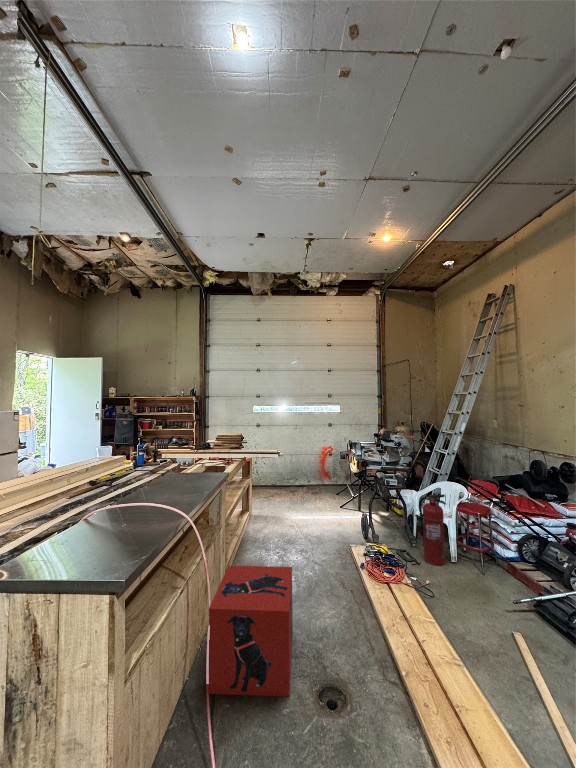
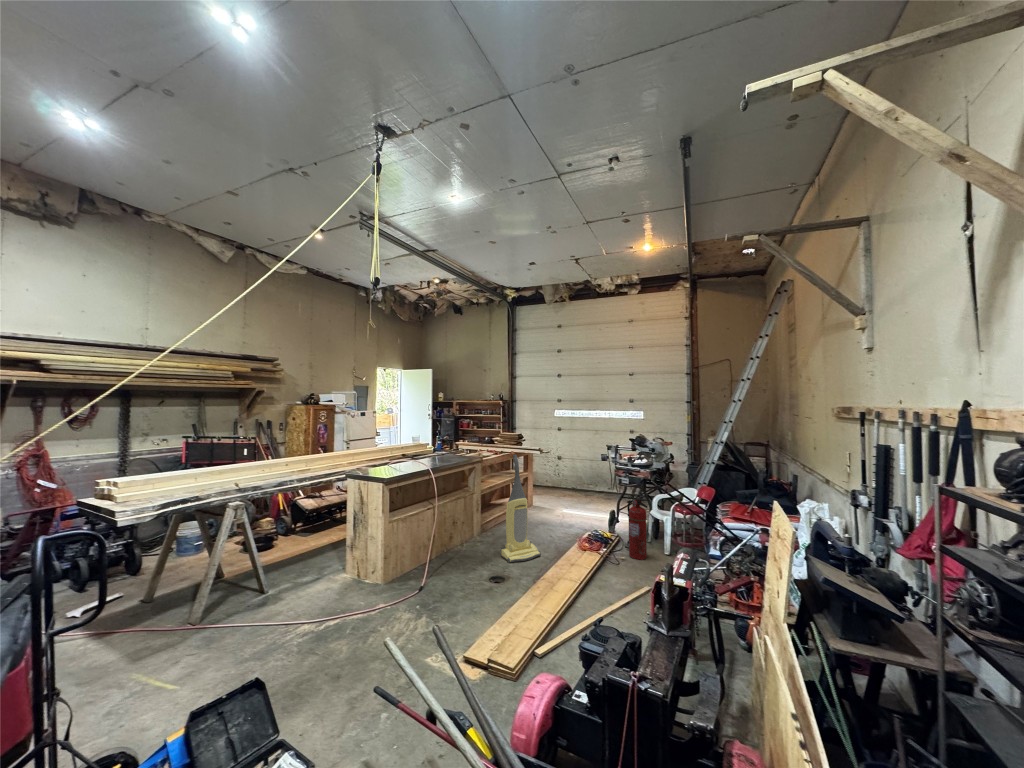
vacuum cleaner: none [302,458,350,621] -> present [501,454,541,563]
storage box: present [208,566,293,696] -> none [422,514,483,580]

